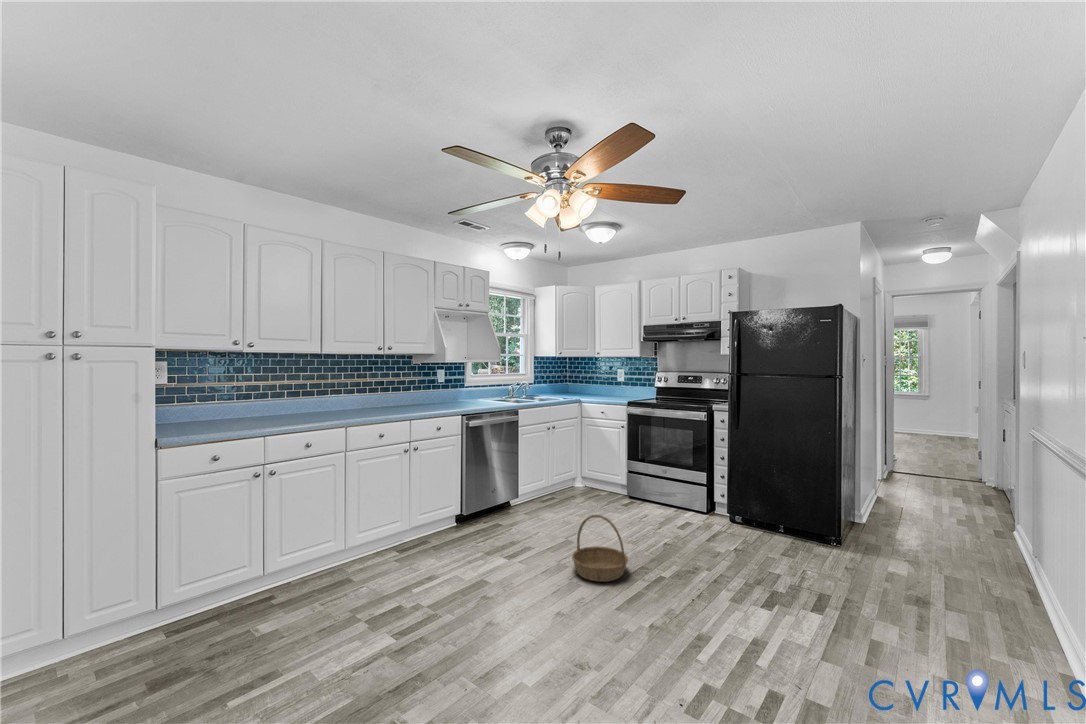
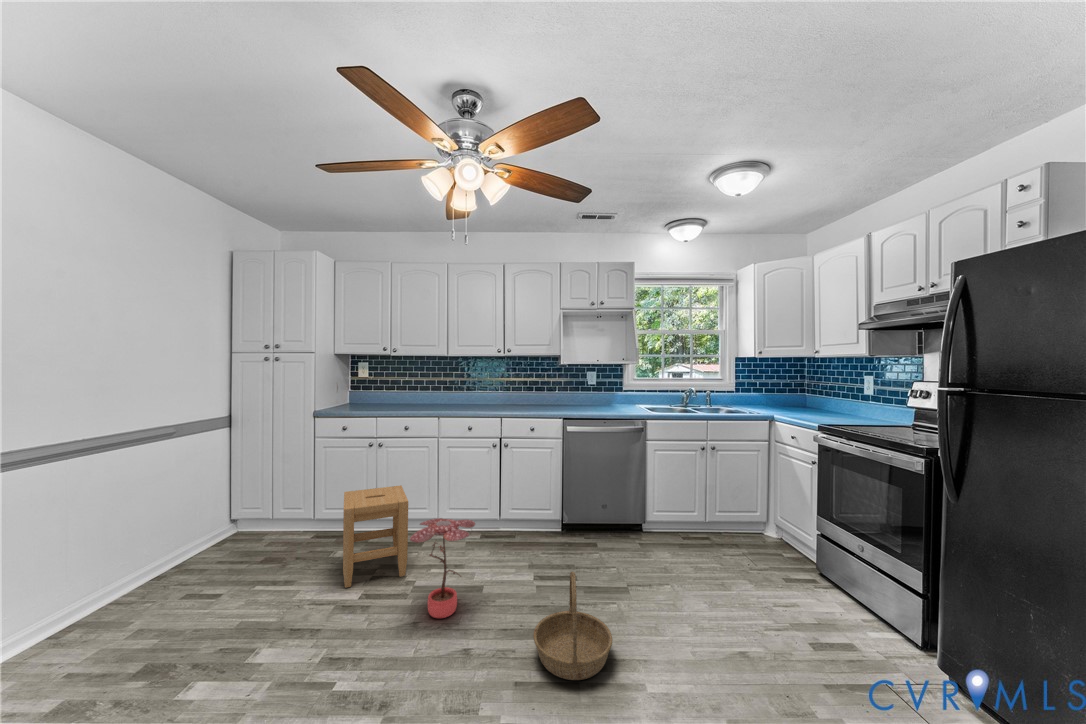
stool: none [304,509,402,626] -> present [343,485,408,588]
potted plant: none [453,509,518,600] -> present [410,518,475,618]

